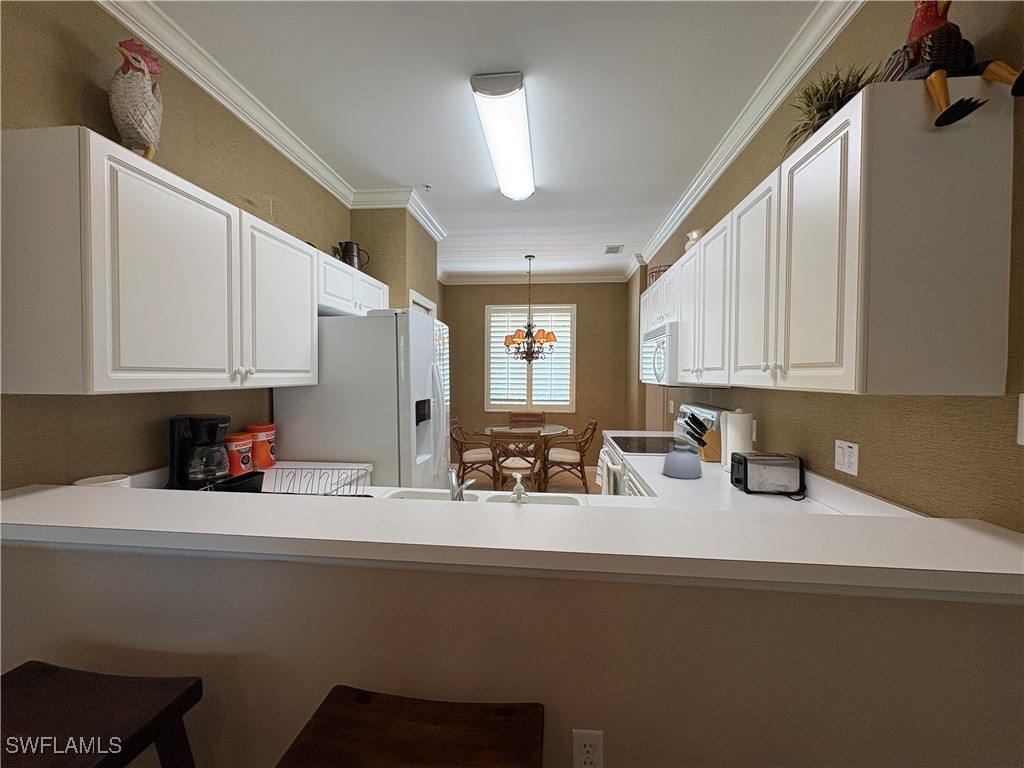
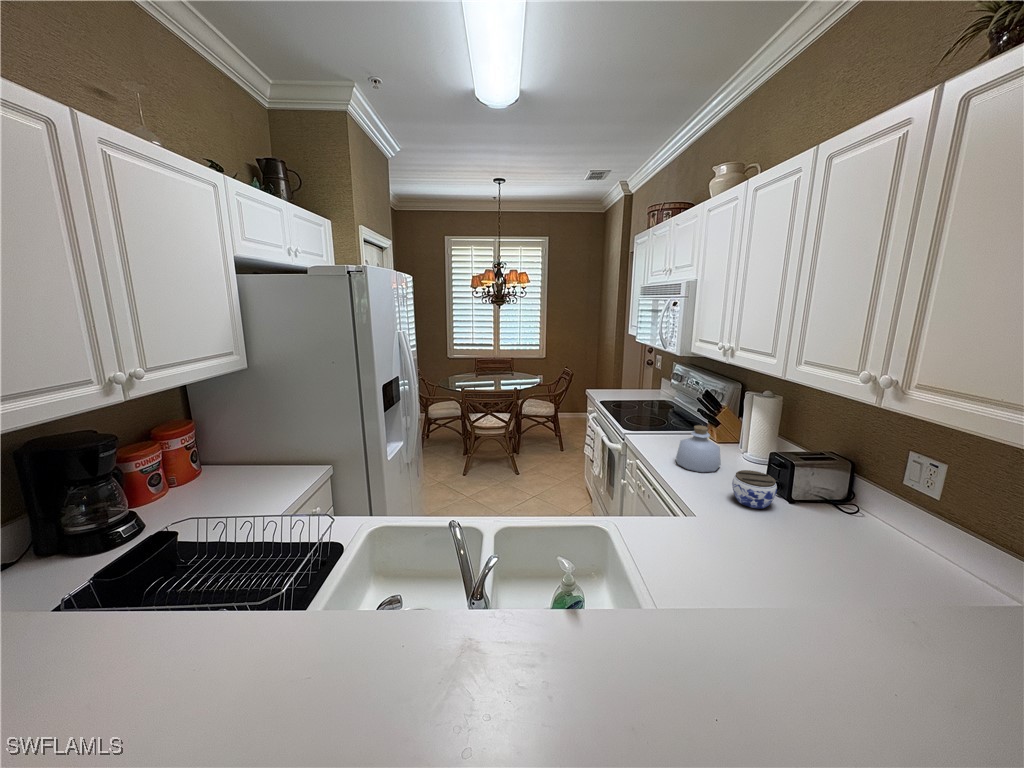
jar: none [700,468,736,498] -> present [732,470,777,509]

